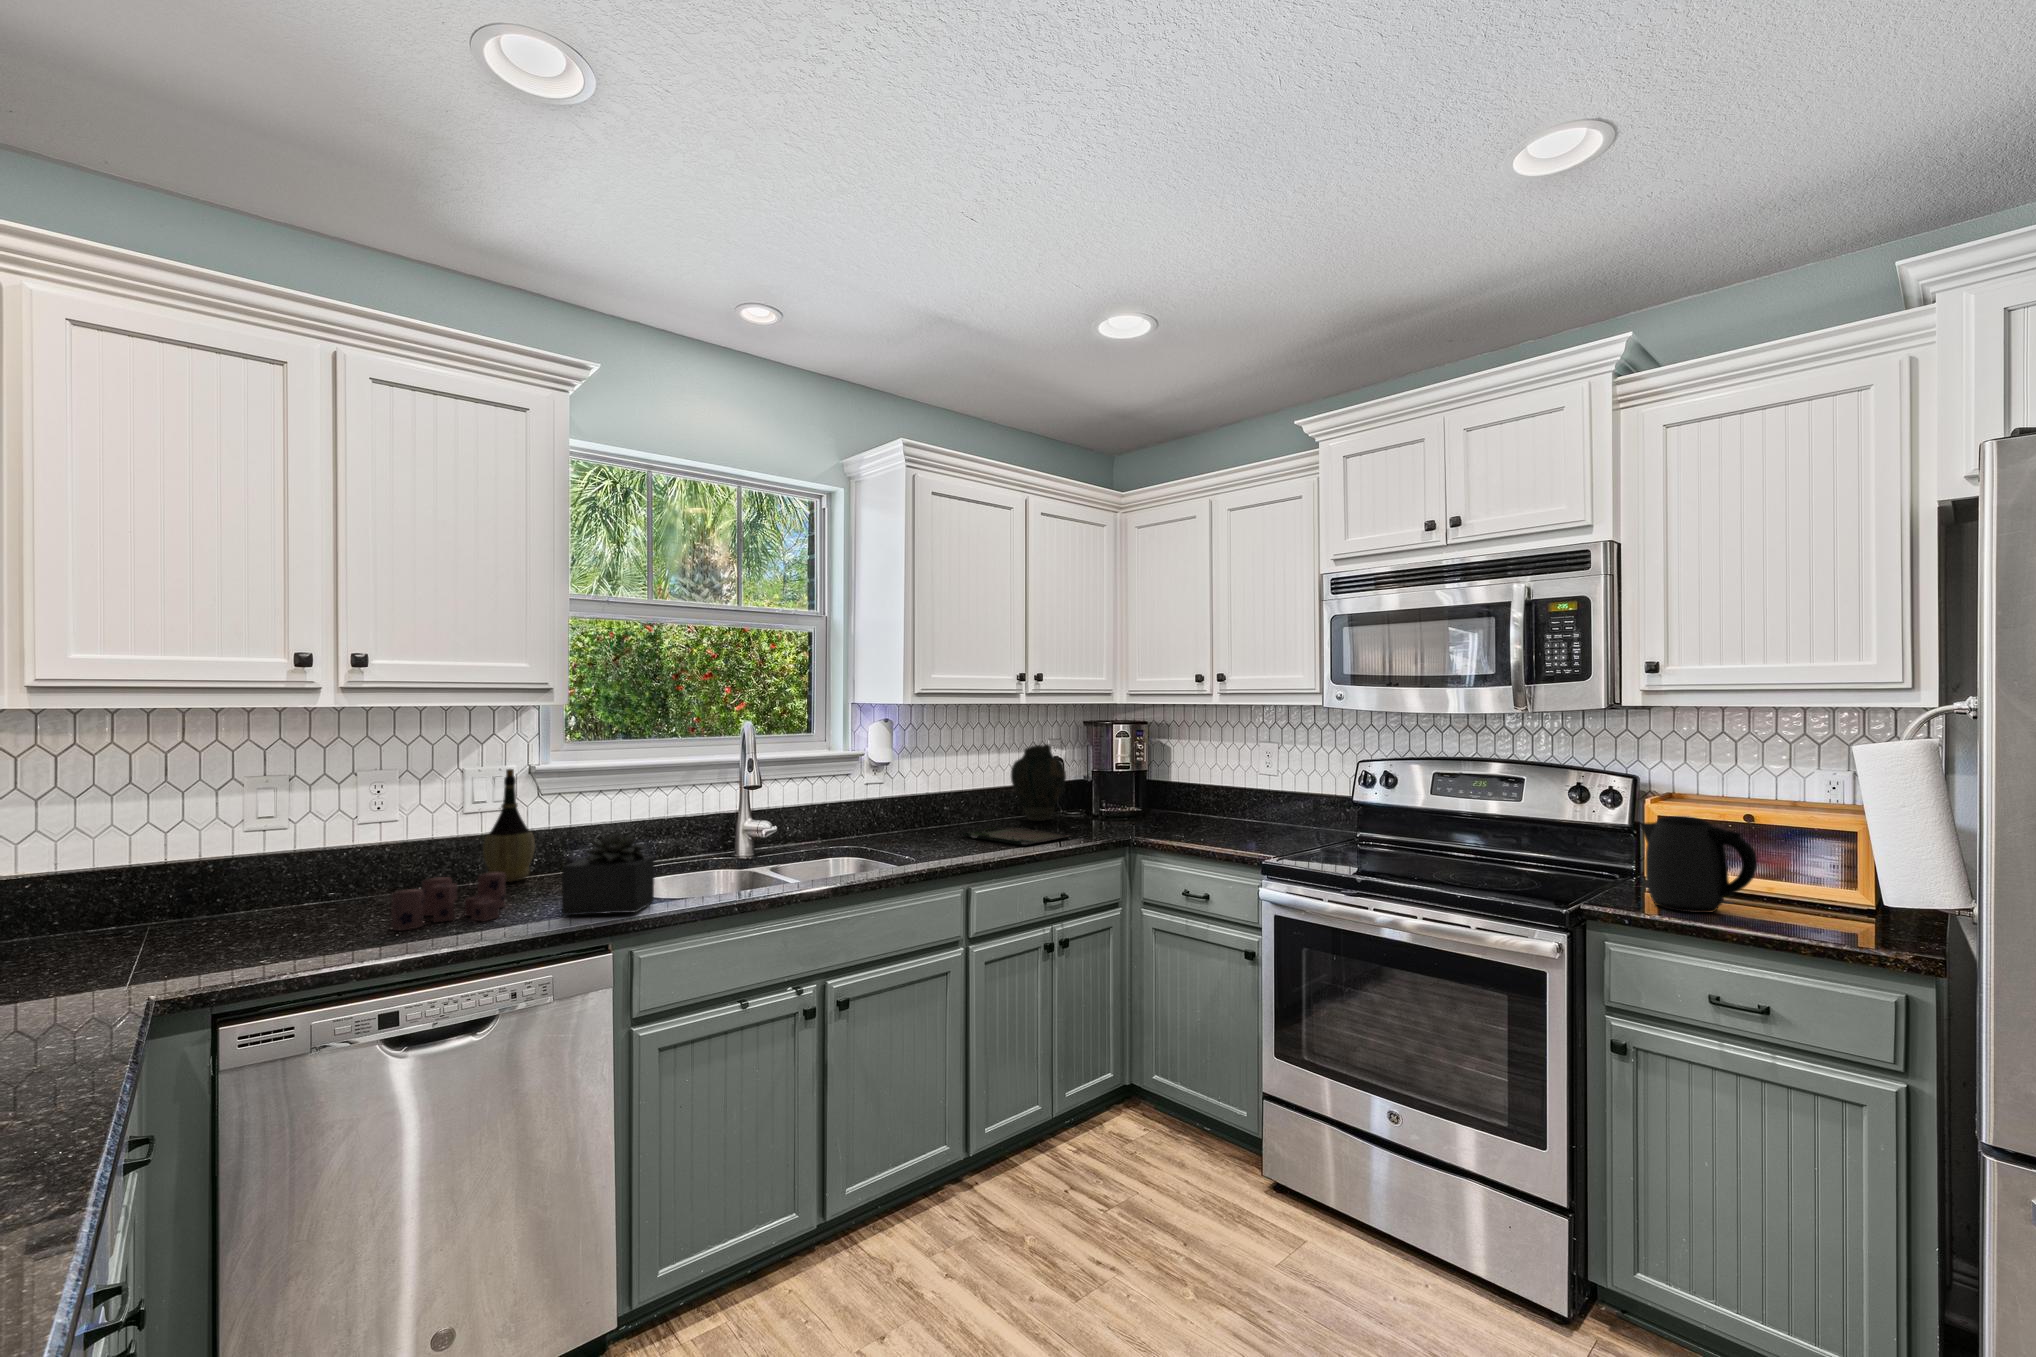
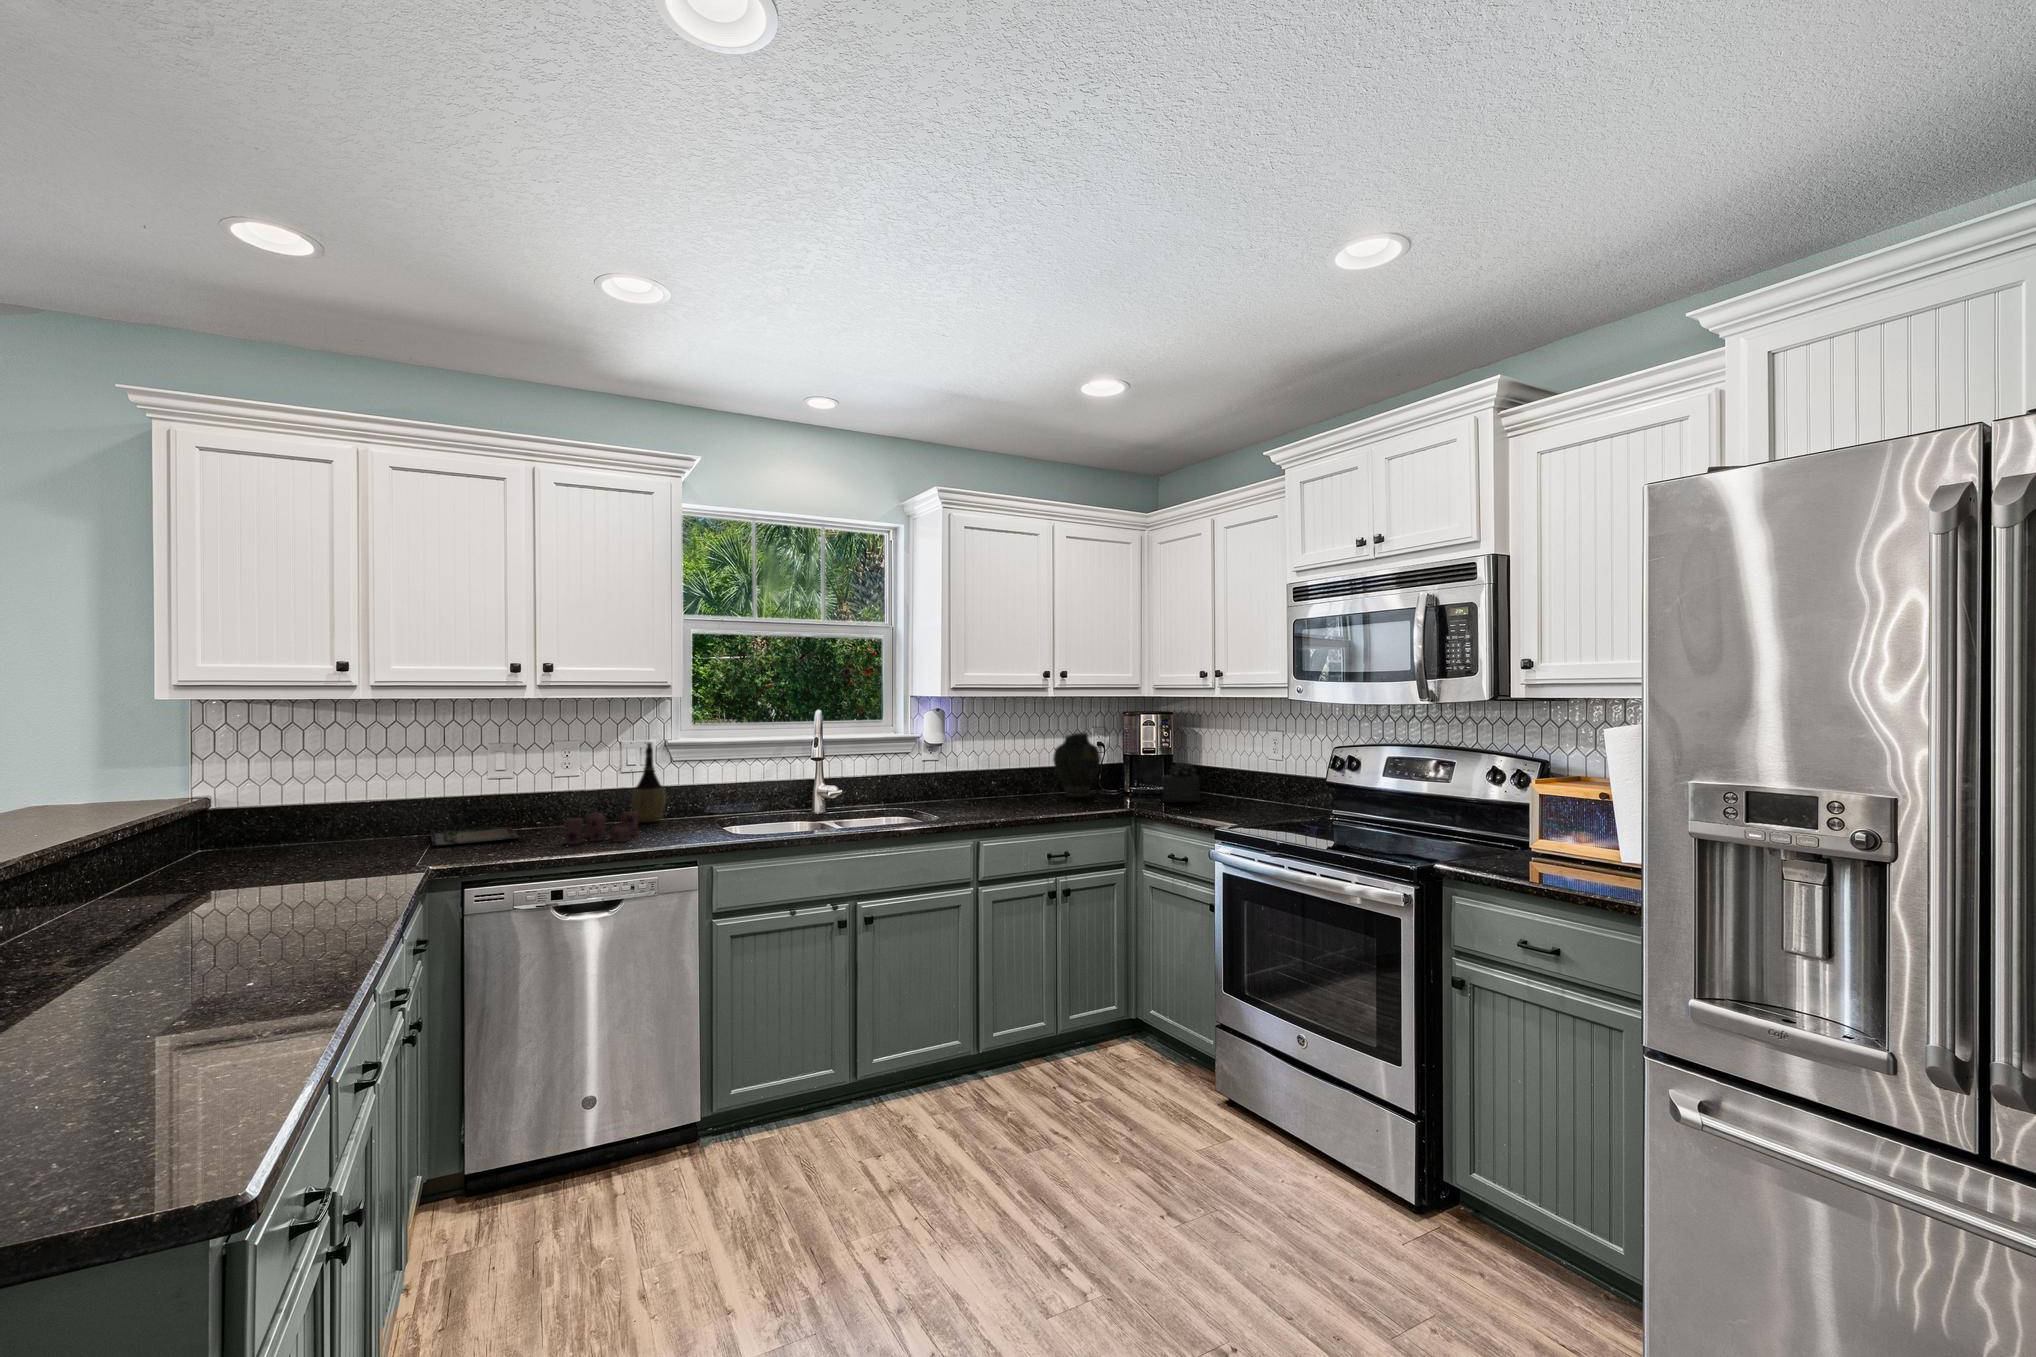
kettle: present [1640,816,1757,913] -> none [1491,791,1572,872]
tray: present [961,822,1071,846] -> present [430,821,520,847]
succulent plant: present [562,831,654,915] -> present [1162,762,1200,802]

